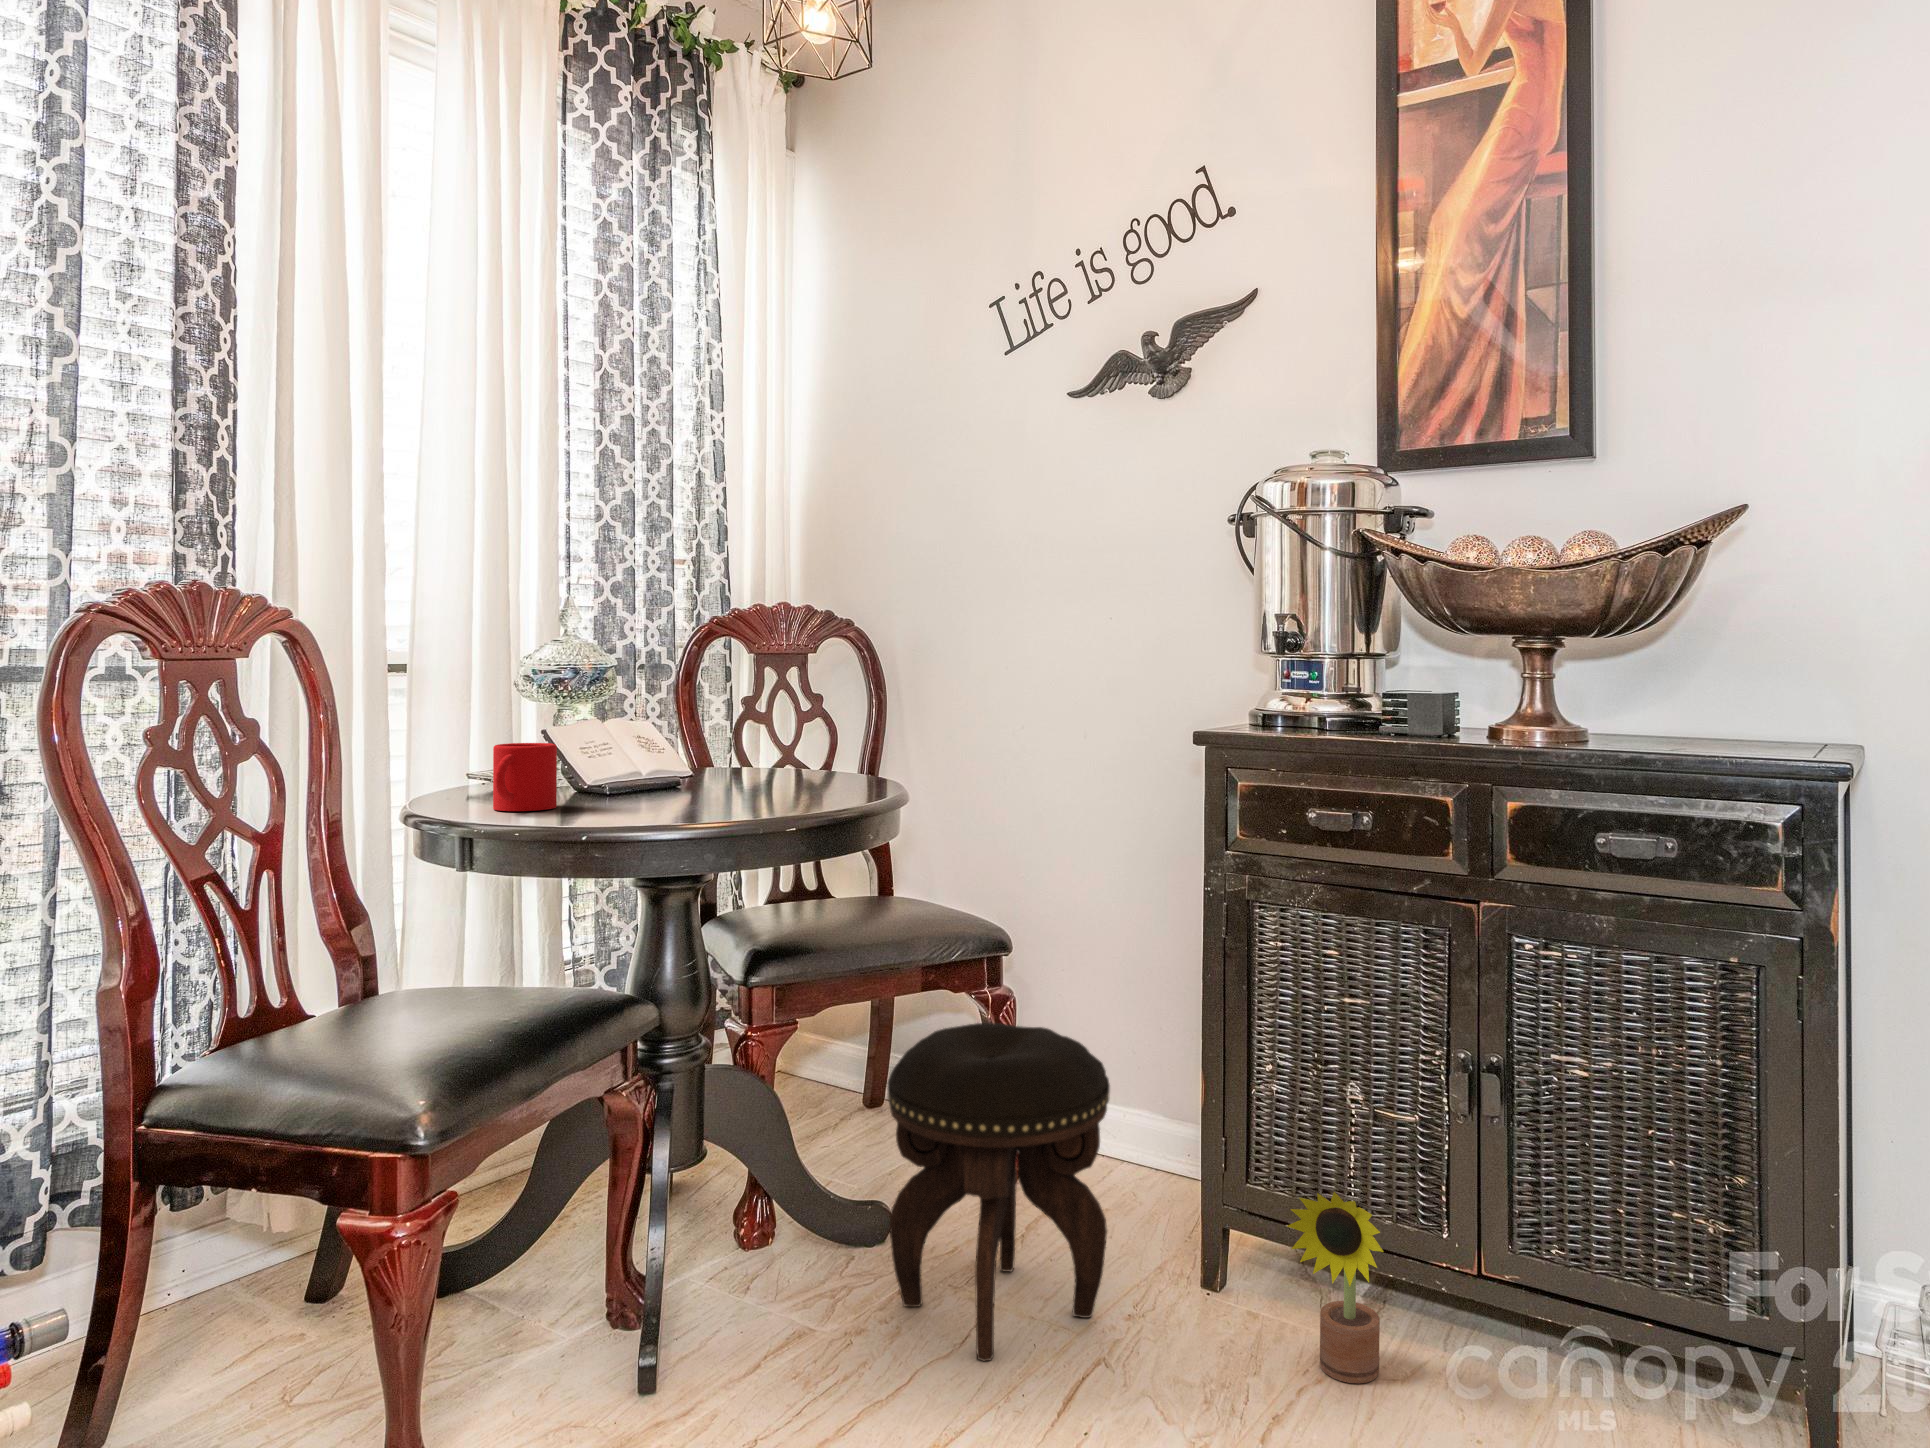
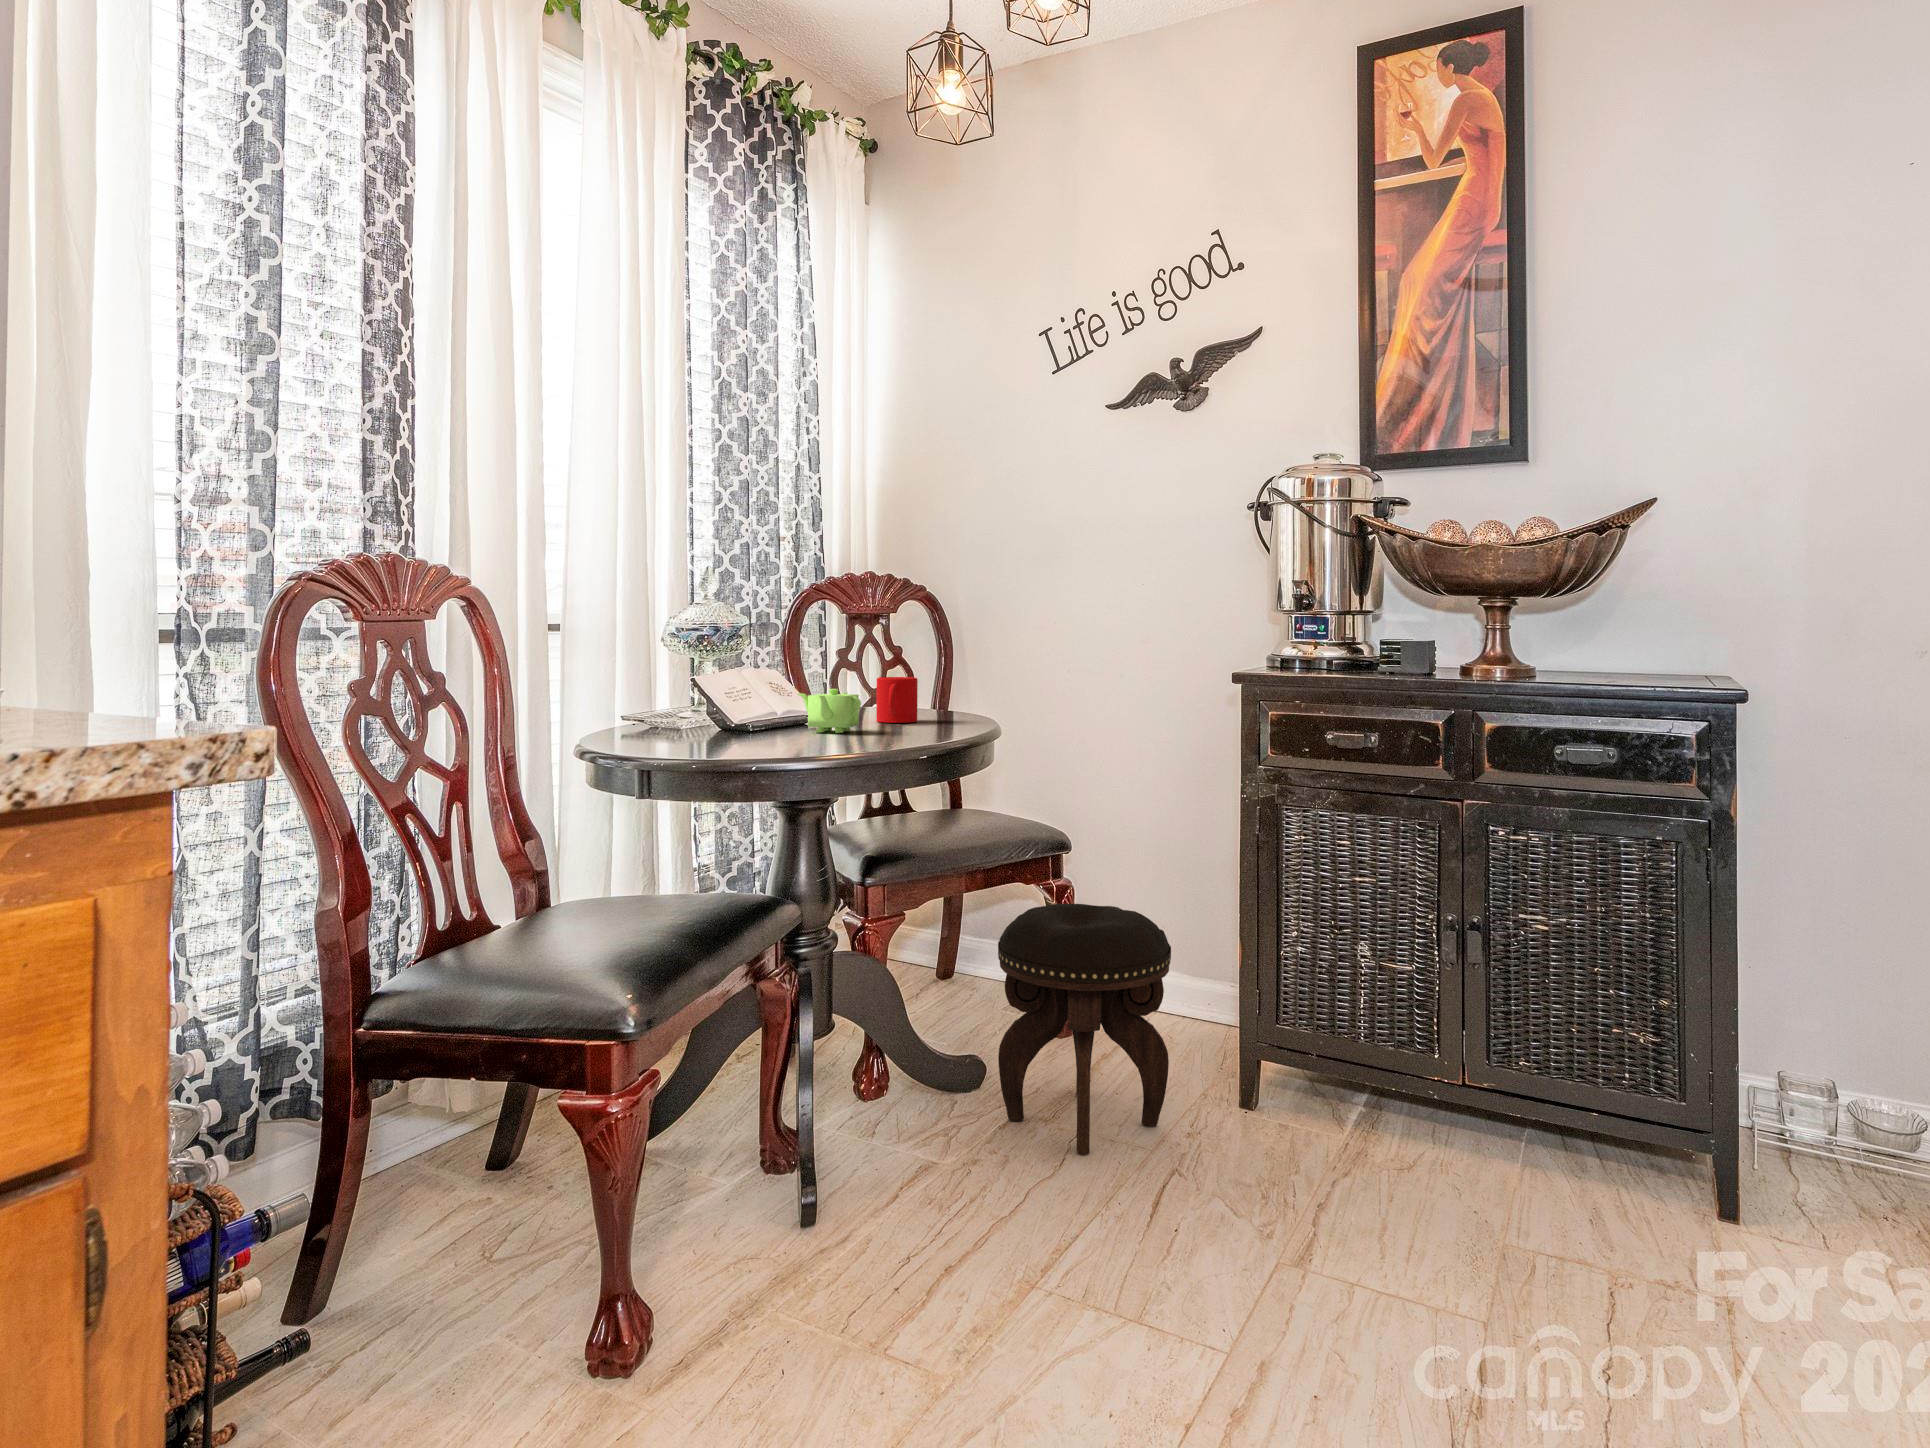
mug: present [493,743,557,811] -> present [877,677,918,723]
teapot: none [631,751,709,808] -> present [798,689,861,733]
decorative plant: present [1287,1192,1383,1383] -> none [1315,1019,1393,1165]

